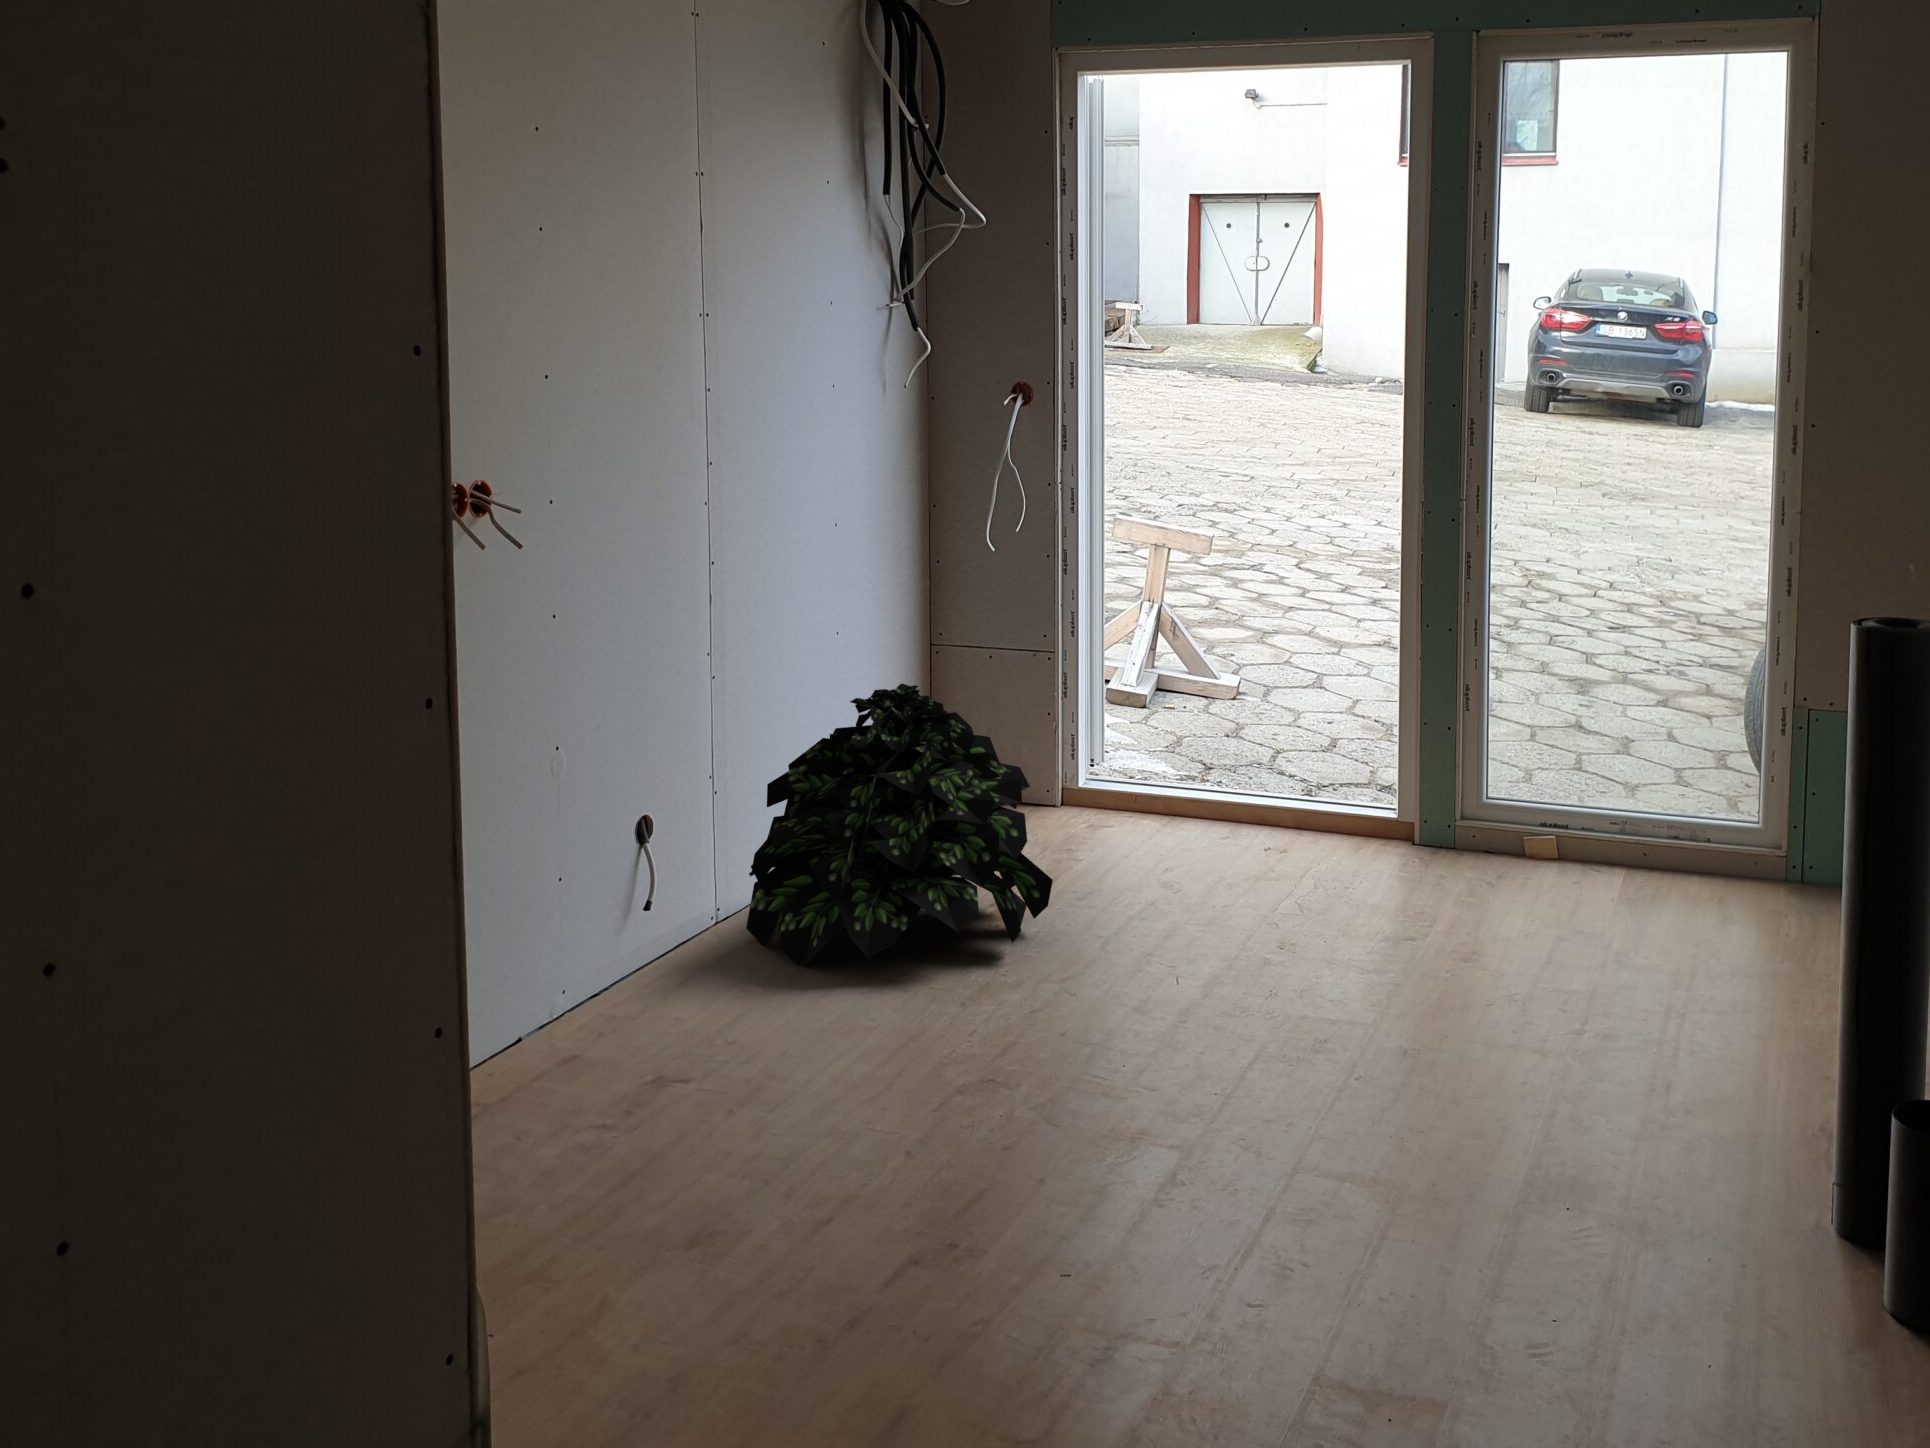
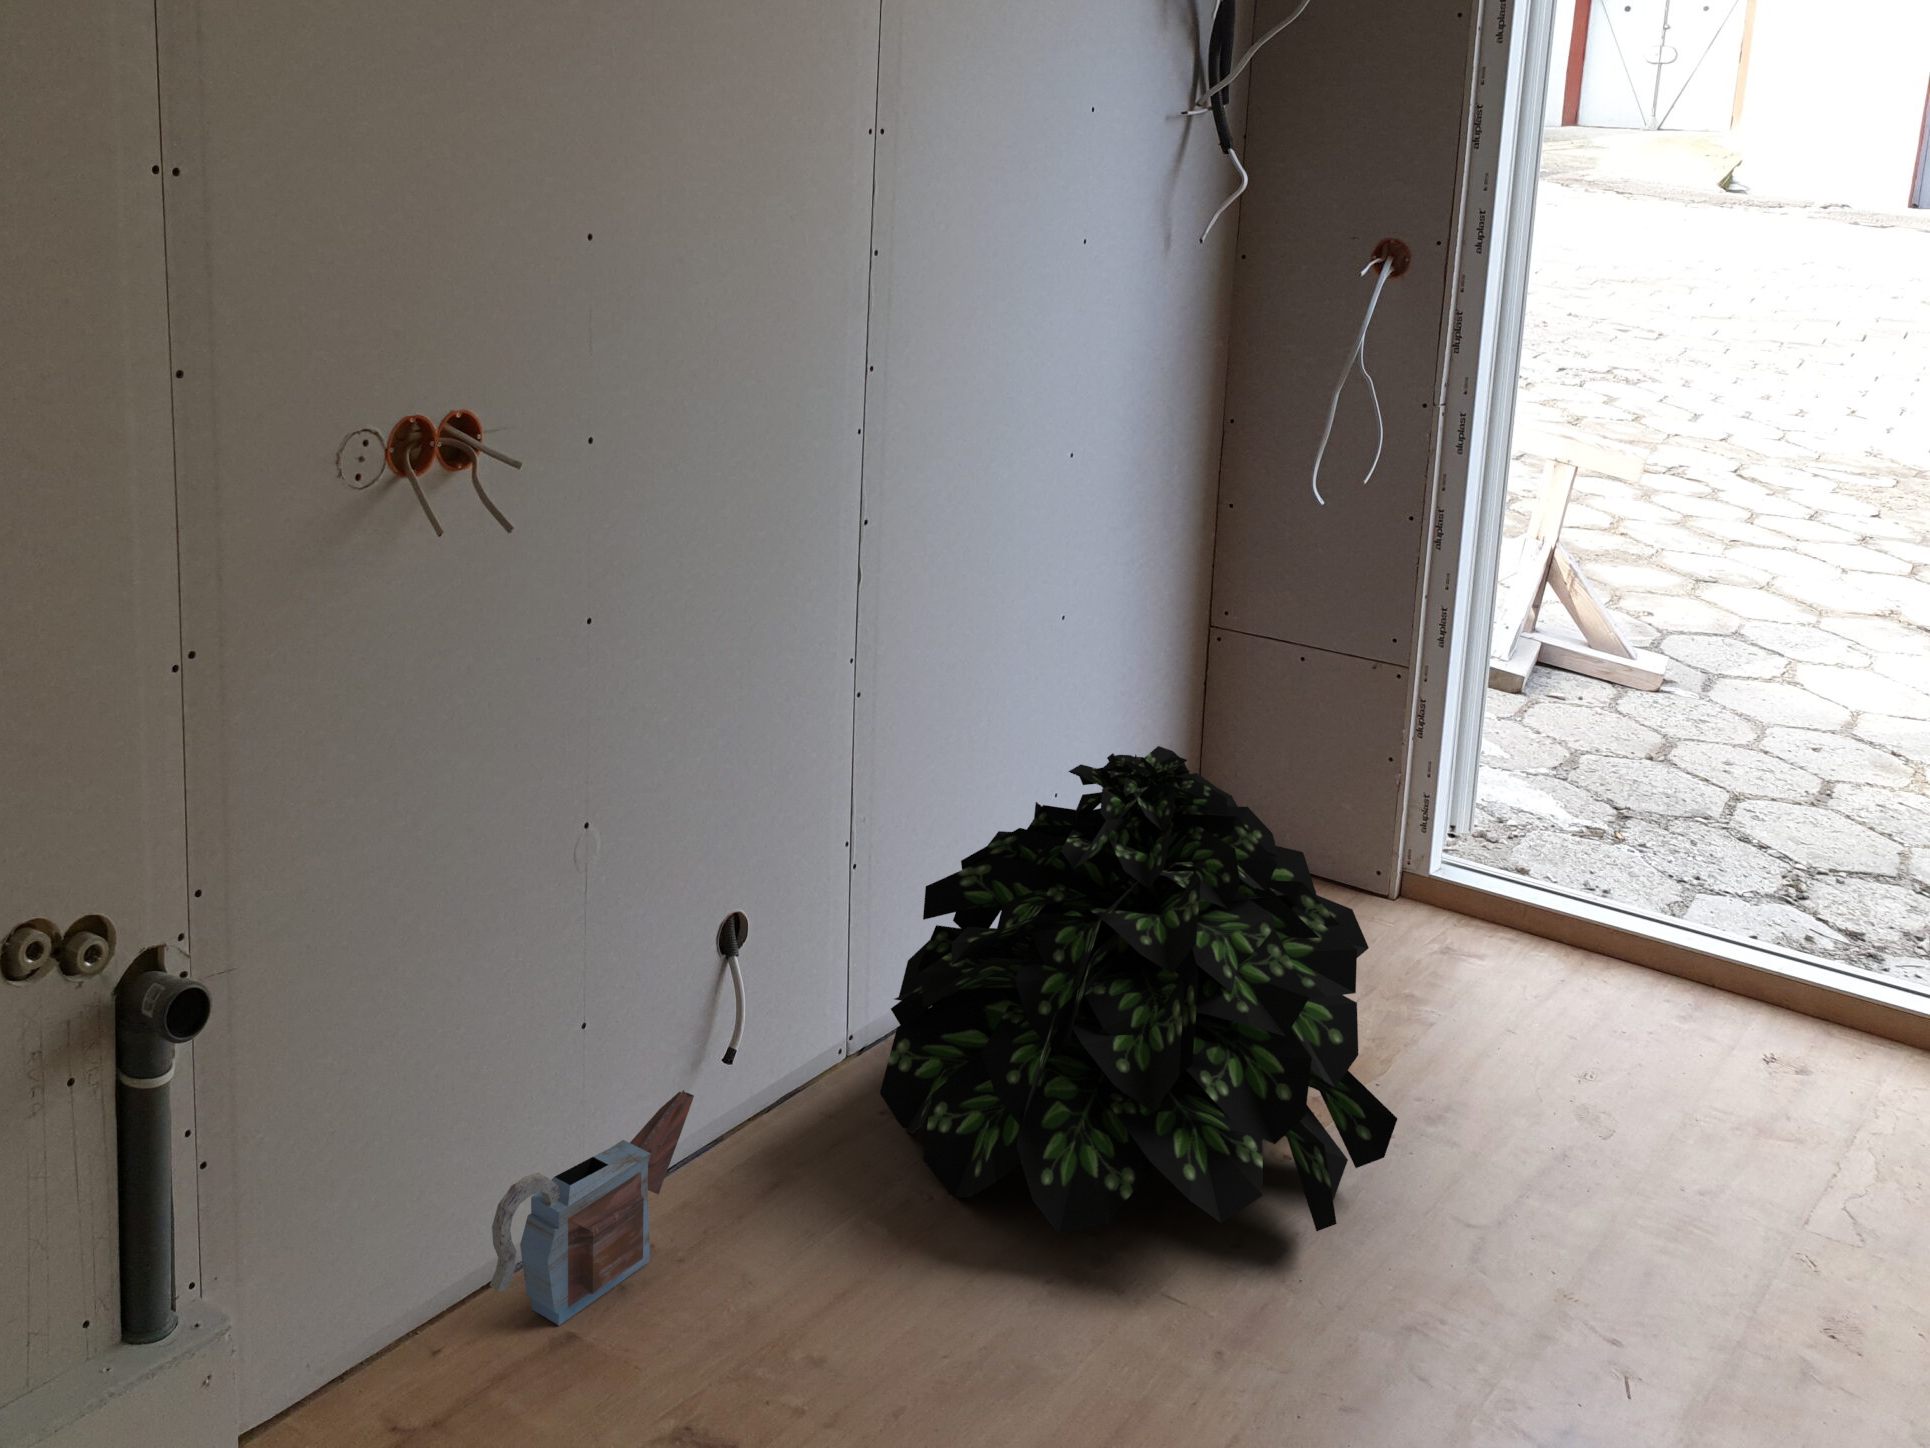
watering can: none [532,907,638,1042] -> present [490,1090,694,1326]

